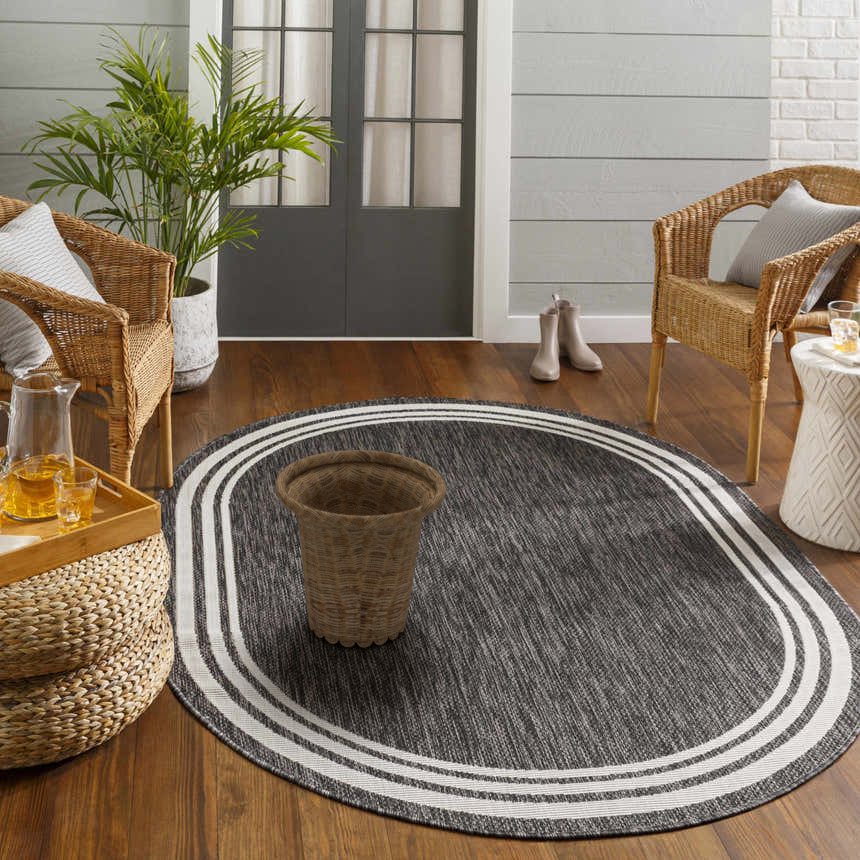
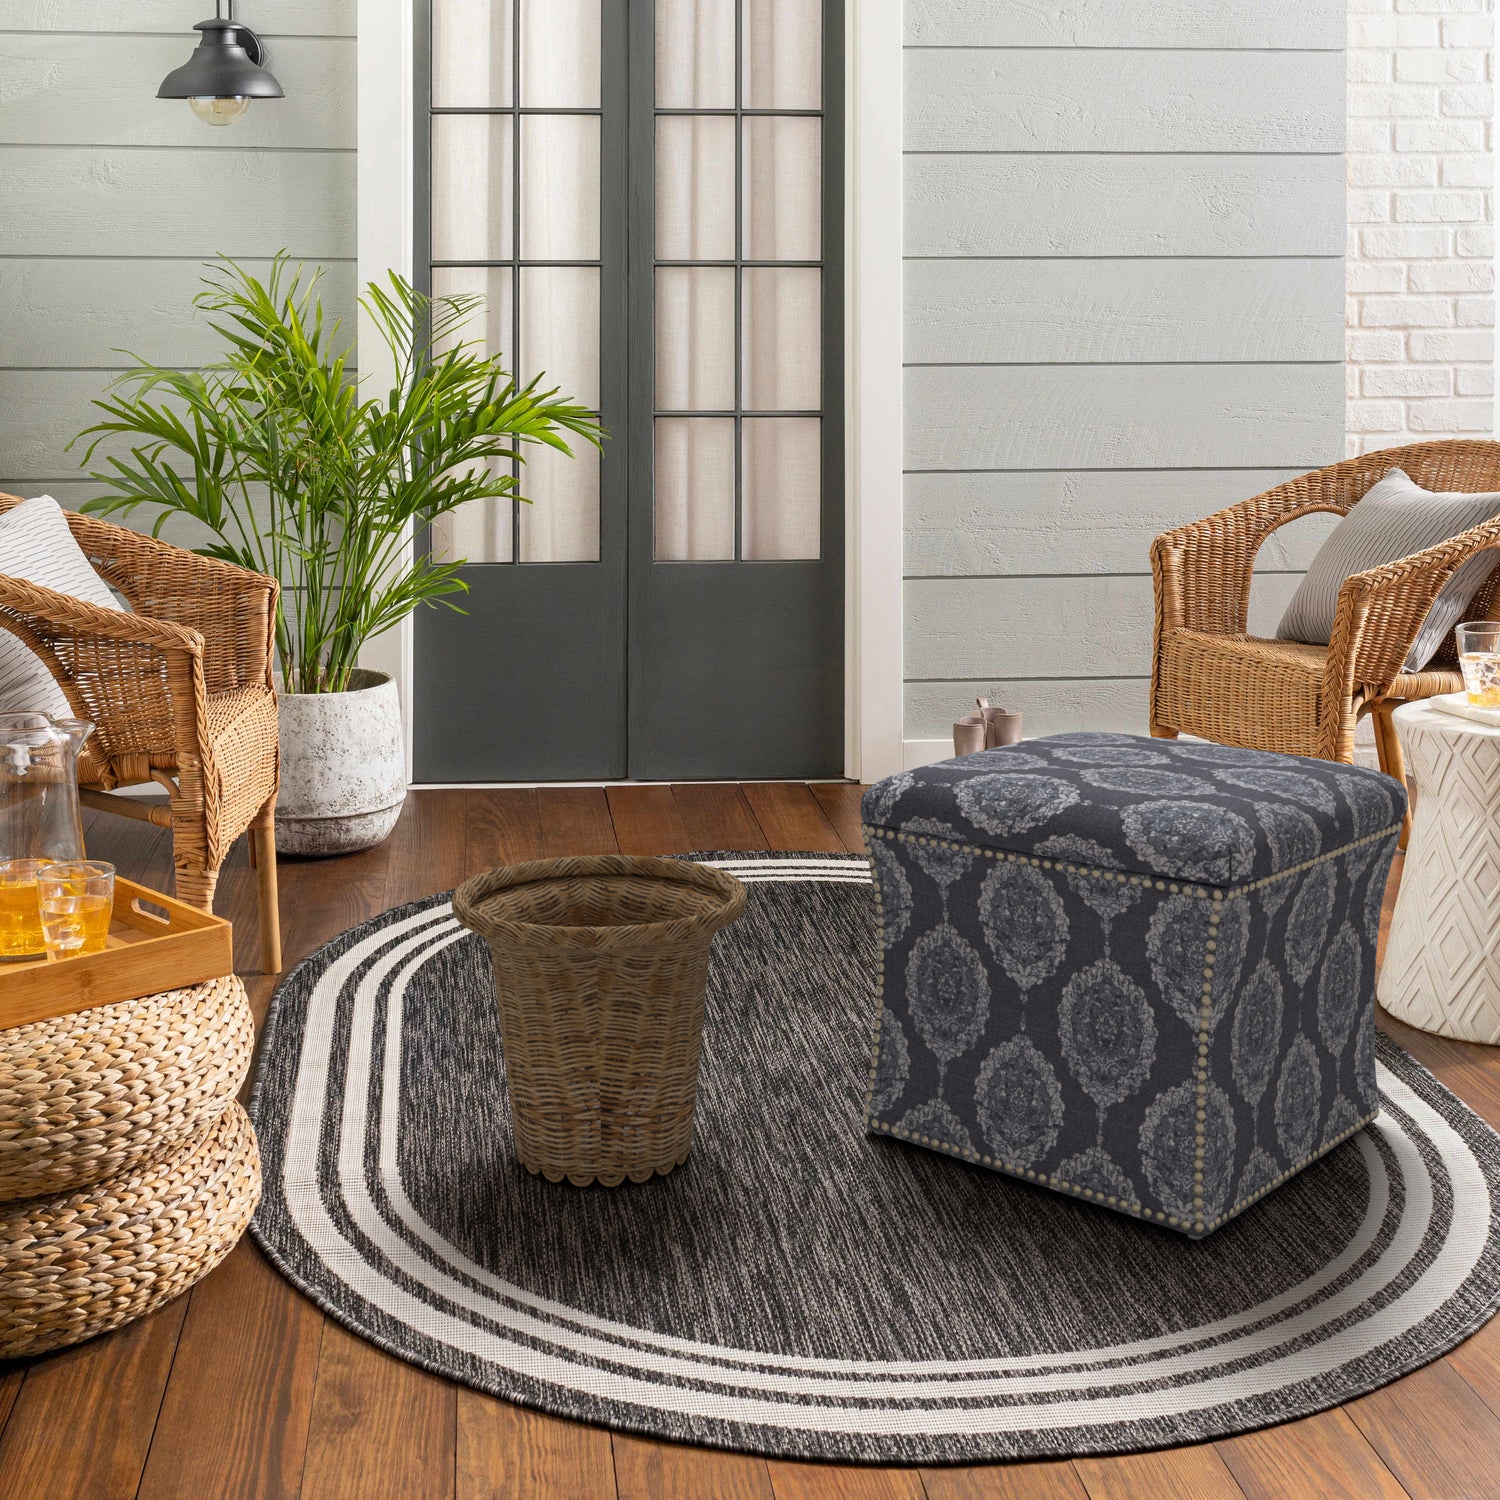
ottoman: none [502,378,823,691] -> present [861,732,1408,1240]

